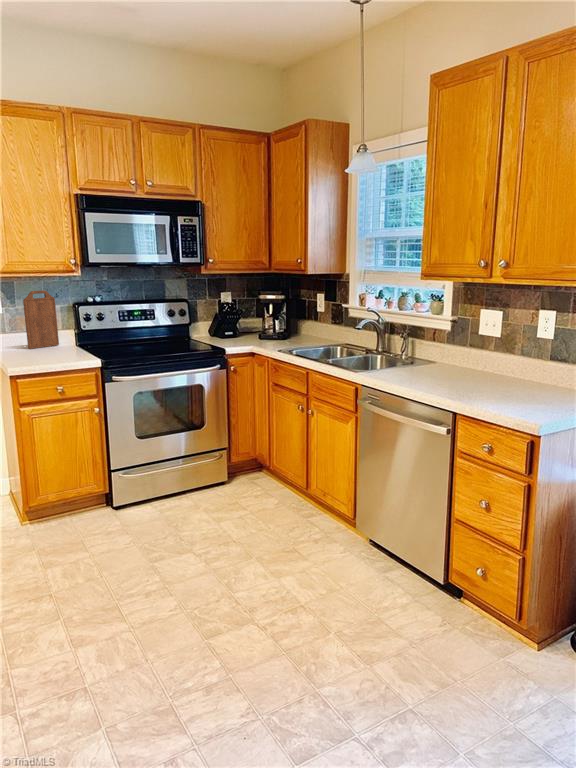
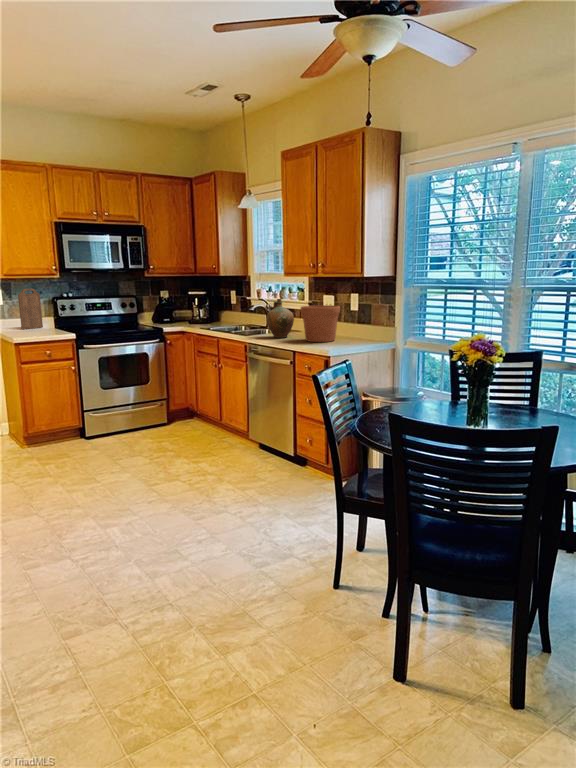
ceramic jug: none [394,316,440,379] -> present [266,299,294,338]
flower pot: none [461,330,532,394] -> present [301,305,340,342]

